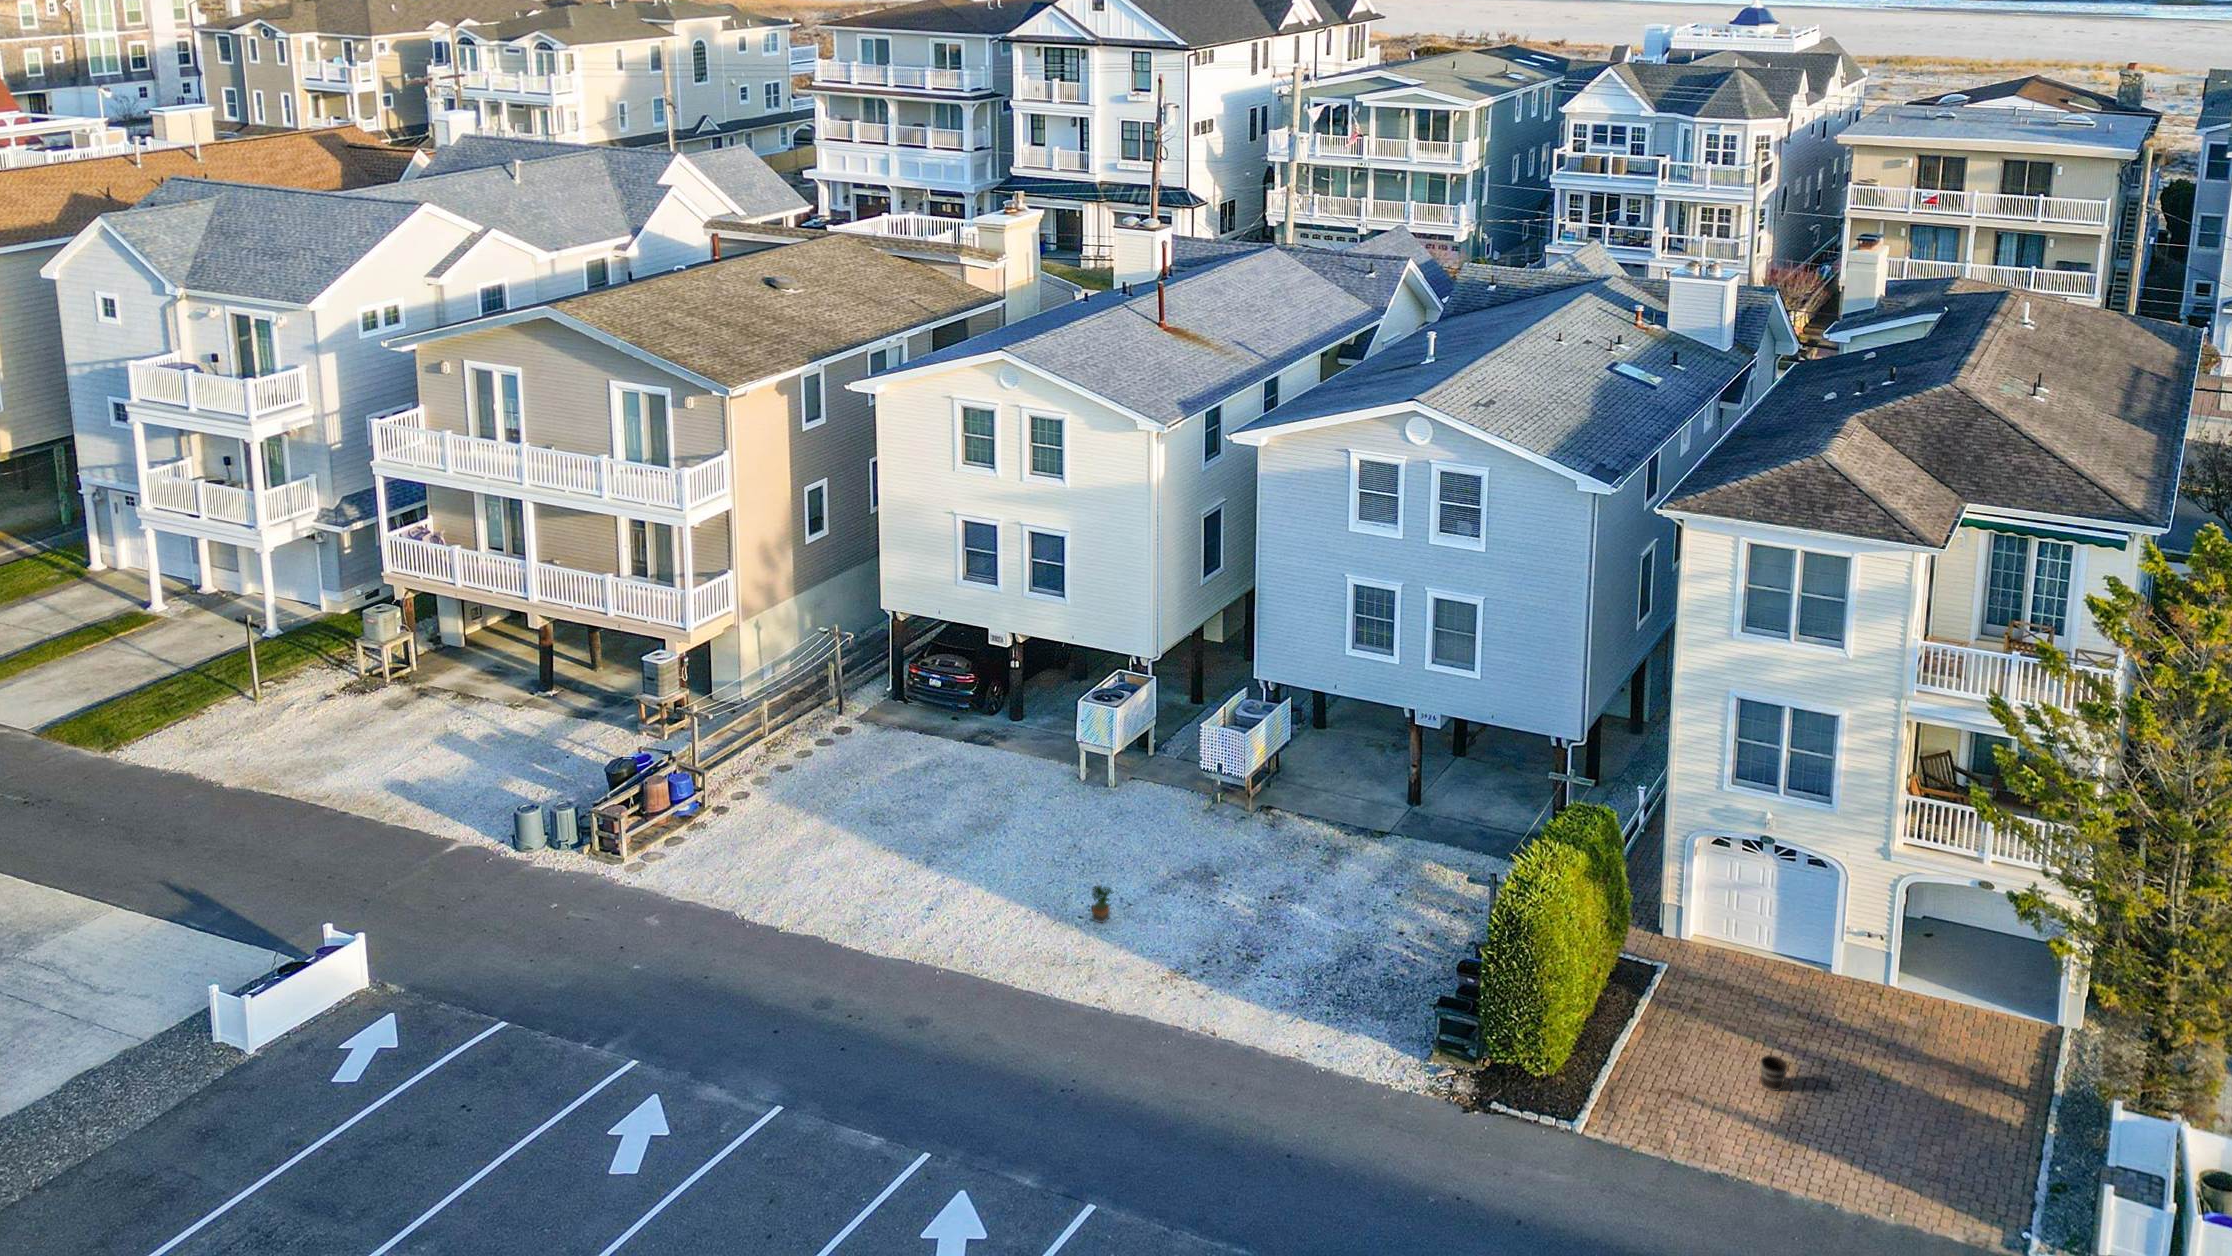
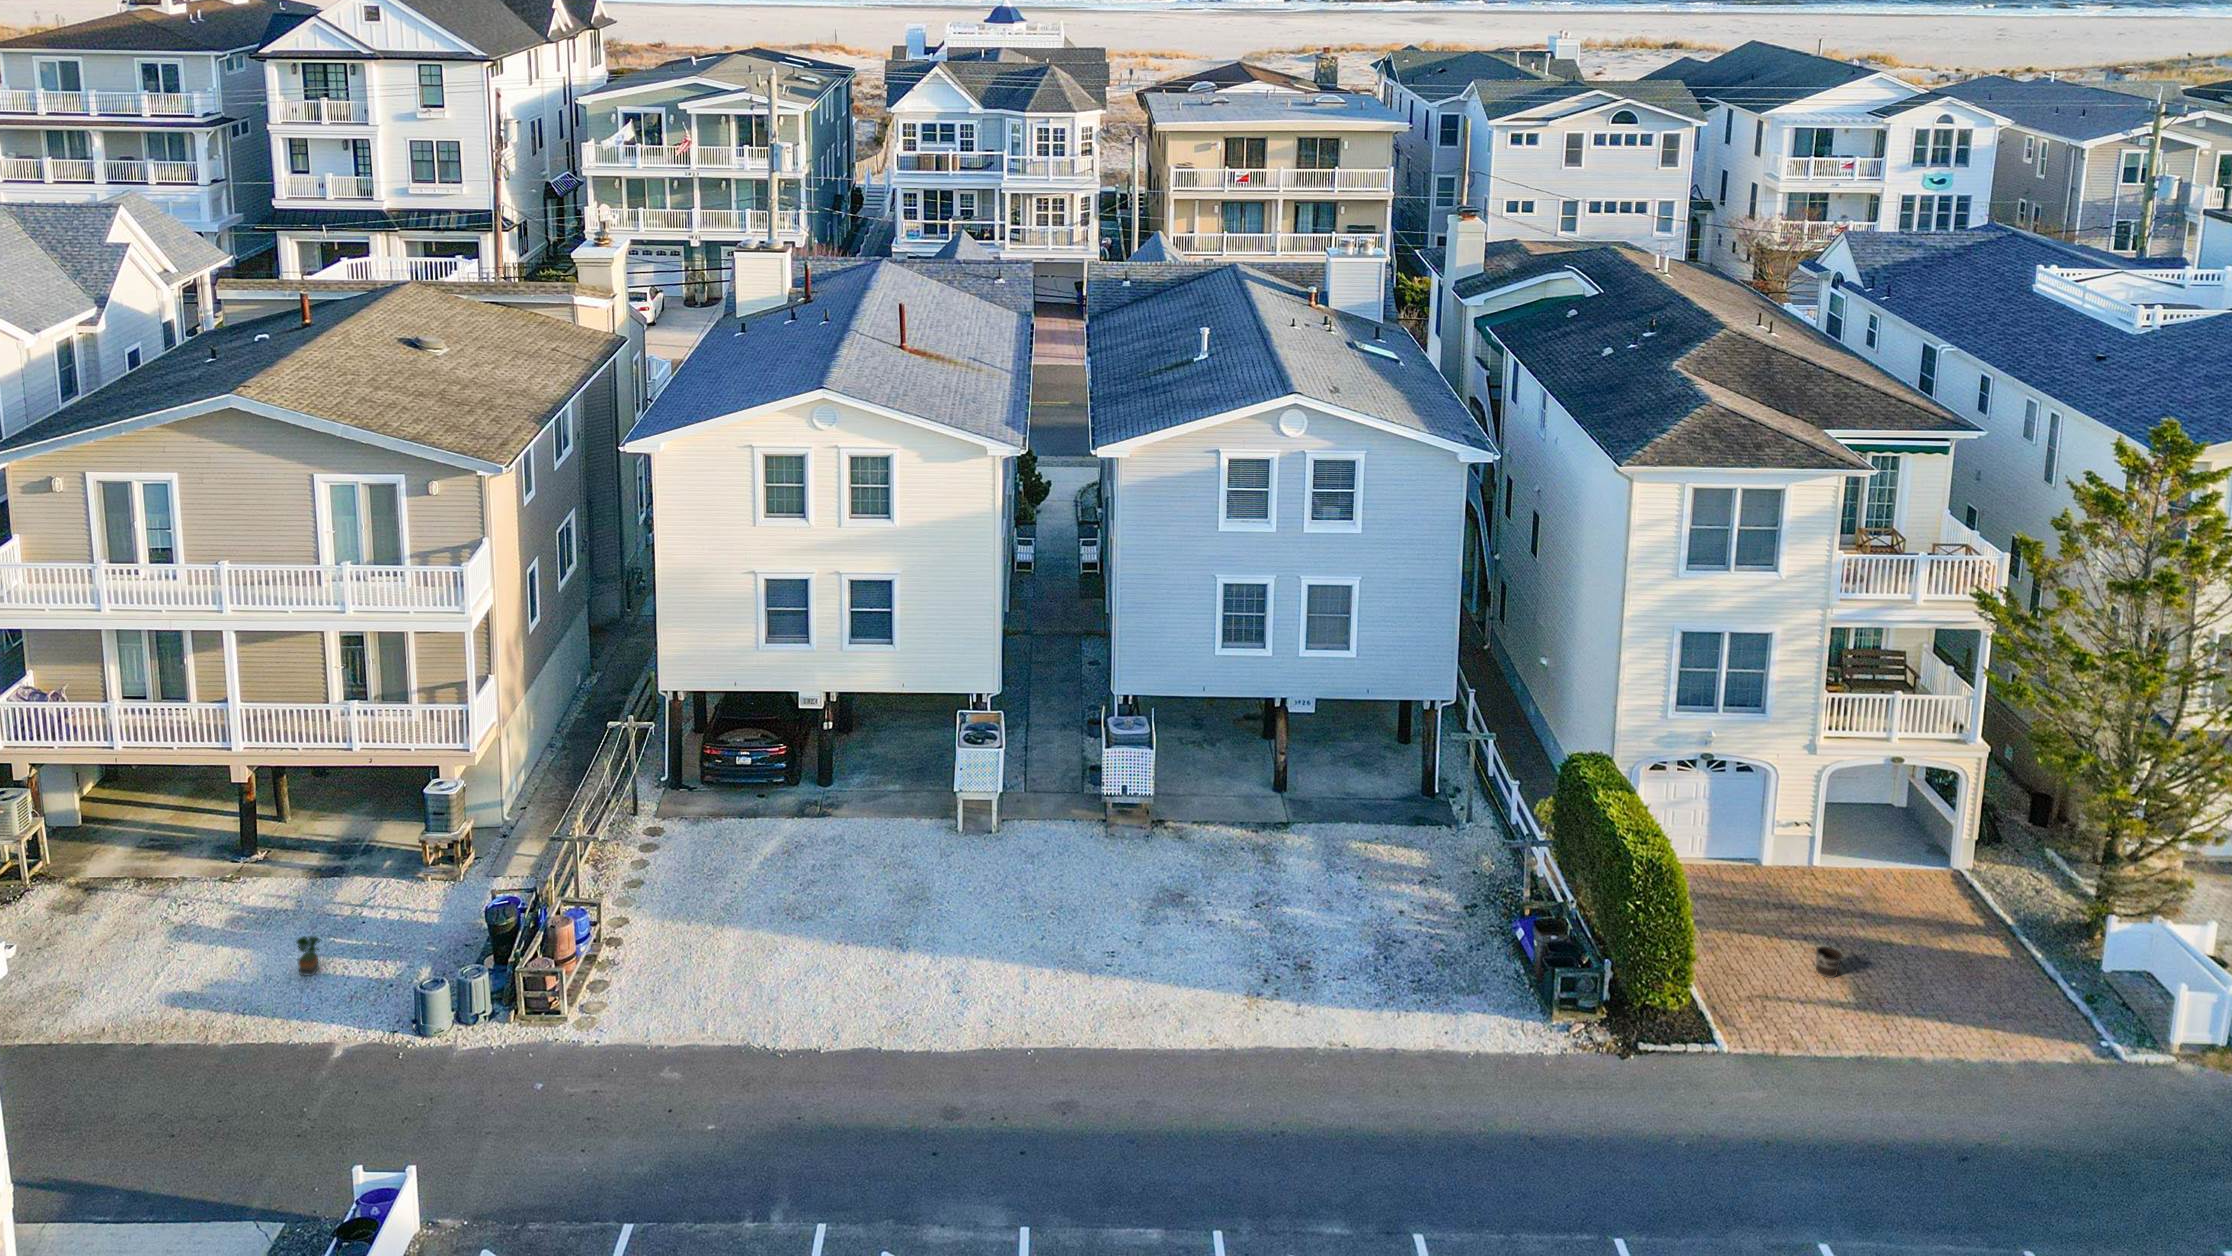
potted tree: present [1092,886,1114,923] -> present [296,936,321,976]

